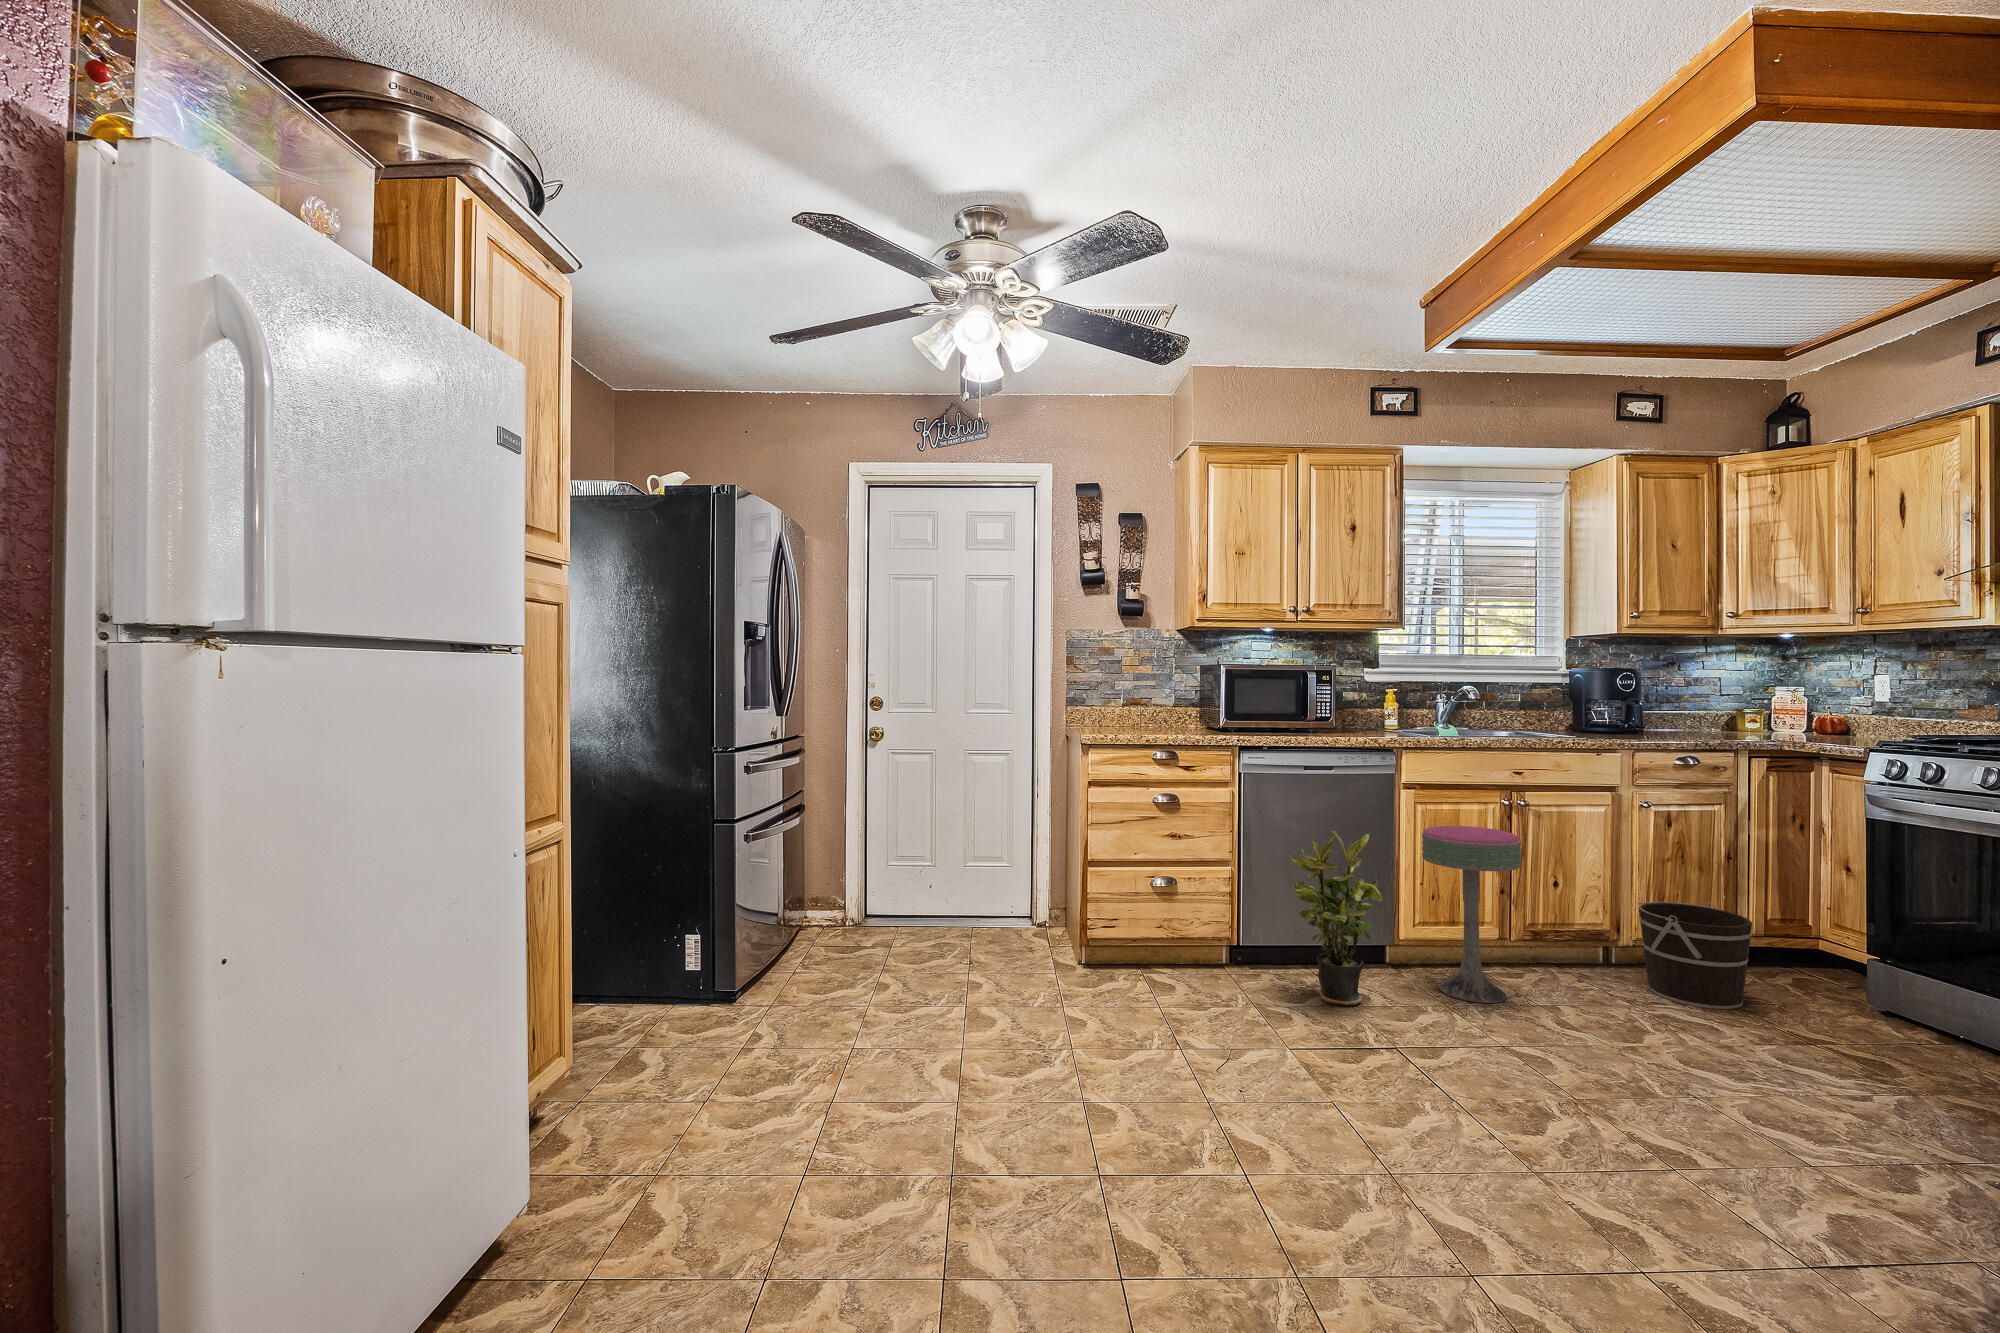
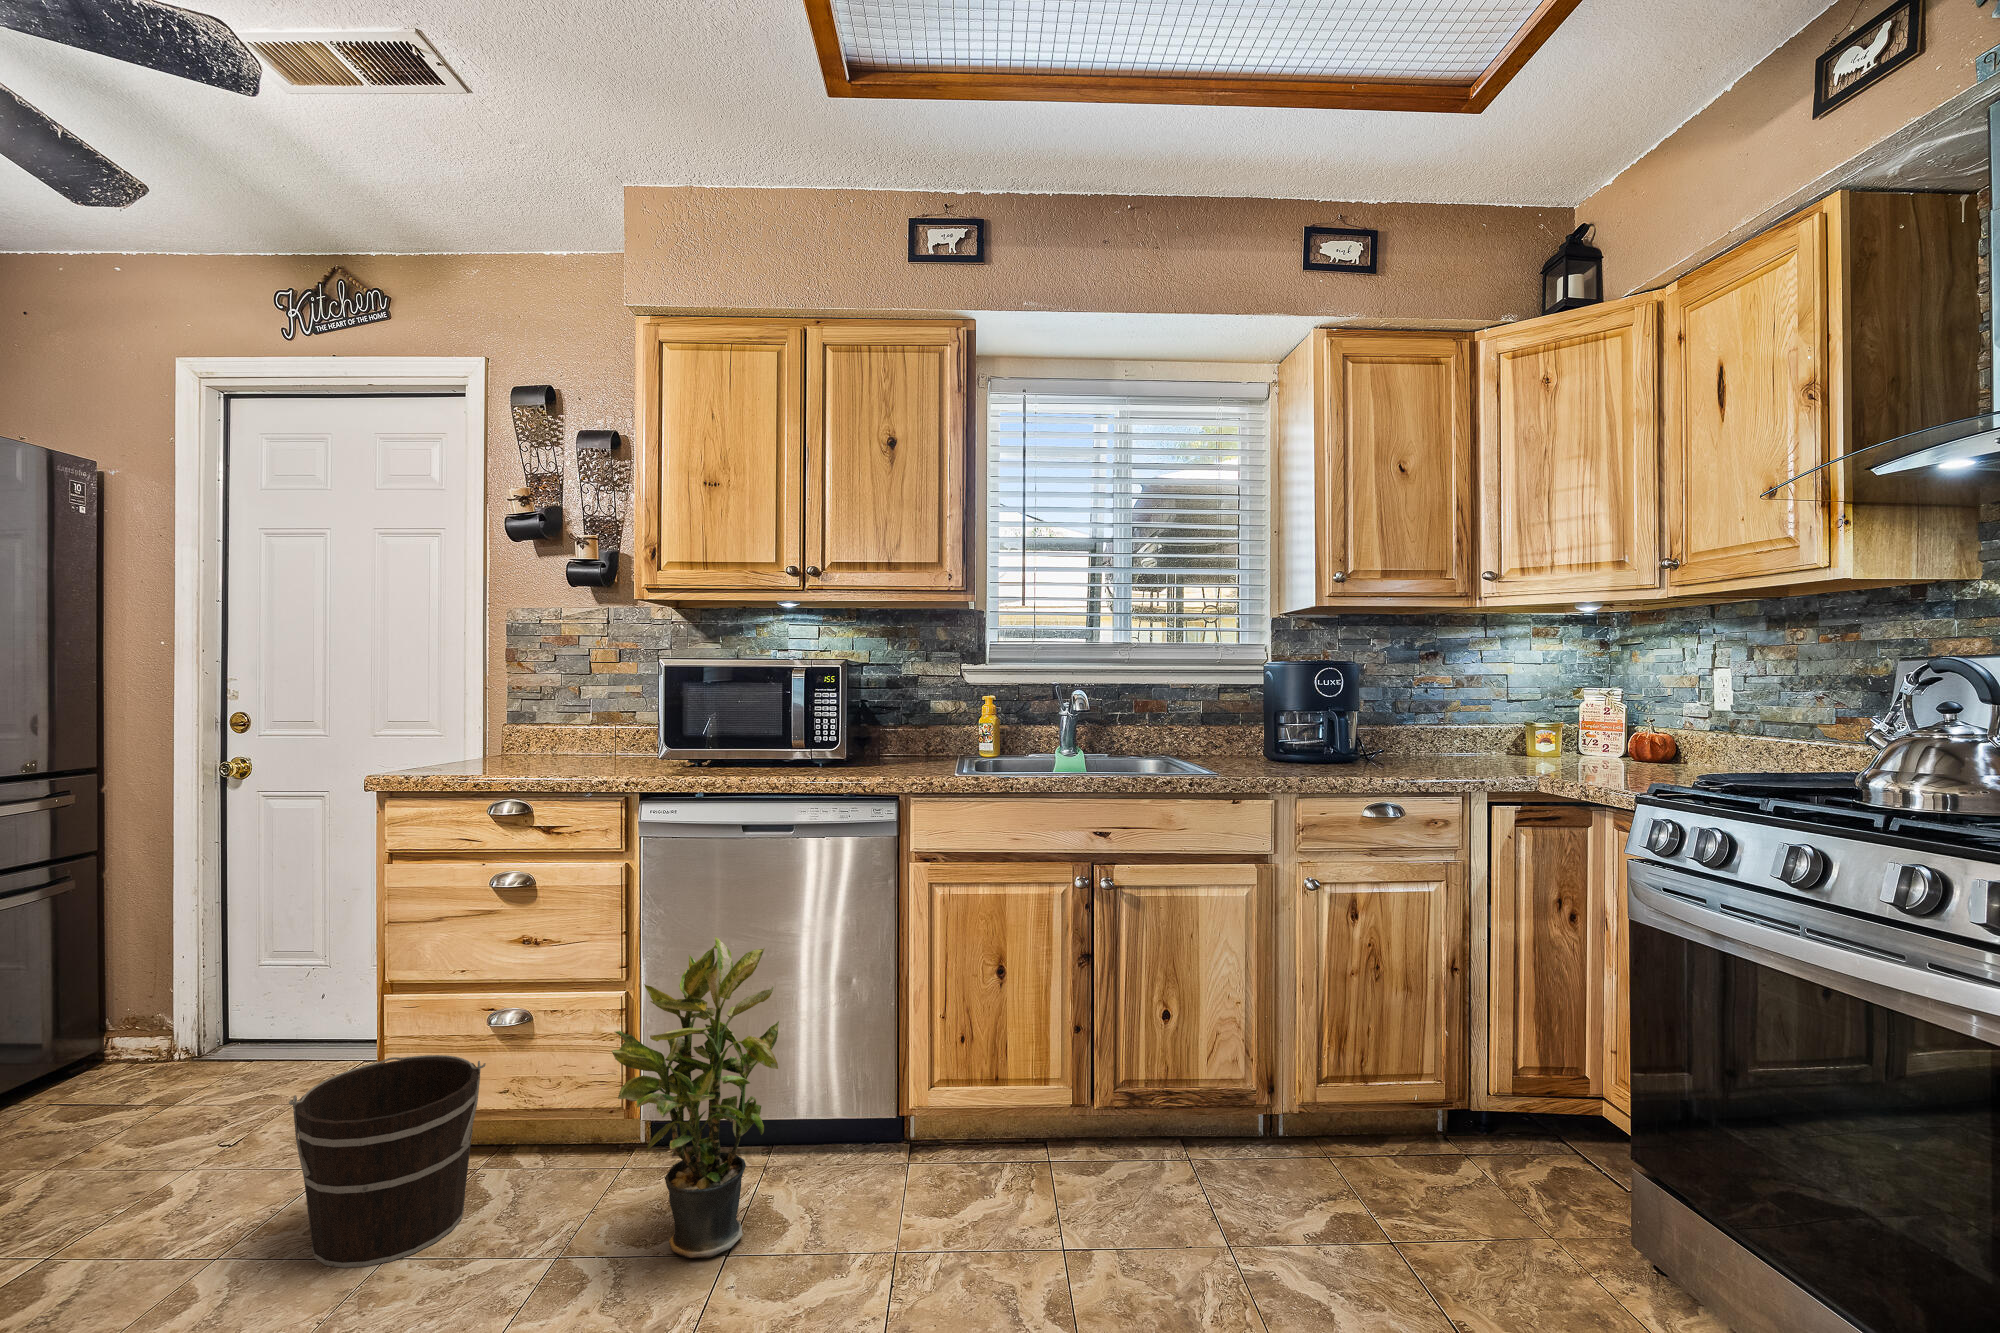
bar stool: present [1422,826,1522,1003] -> none [883,925,1035,1251]
bucket: present [1638,902,1752,1009] -> present [289,1055,486,1268]

